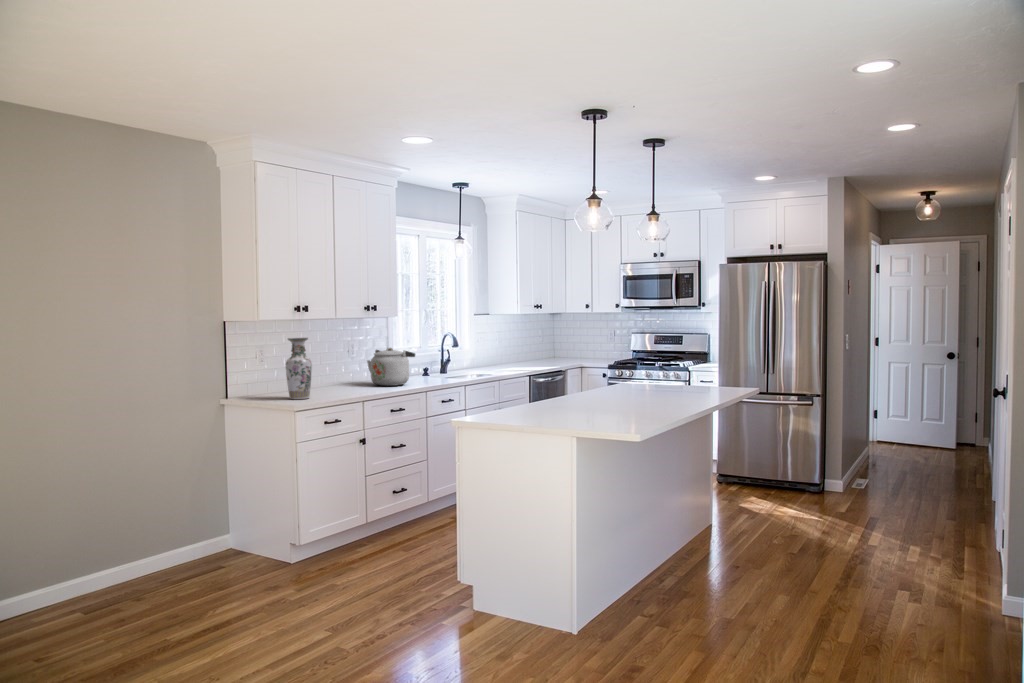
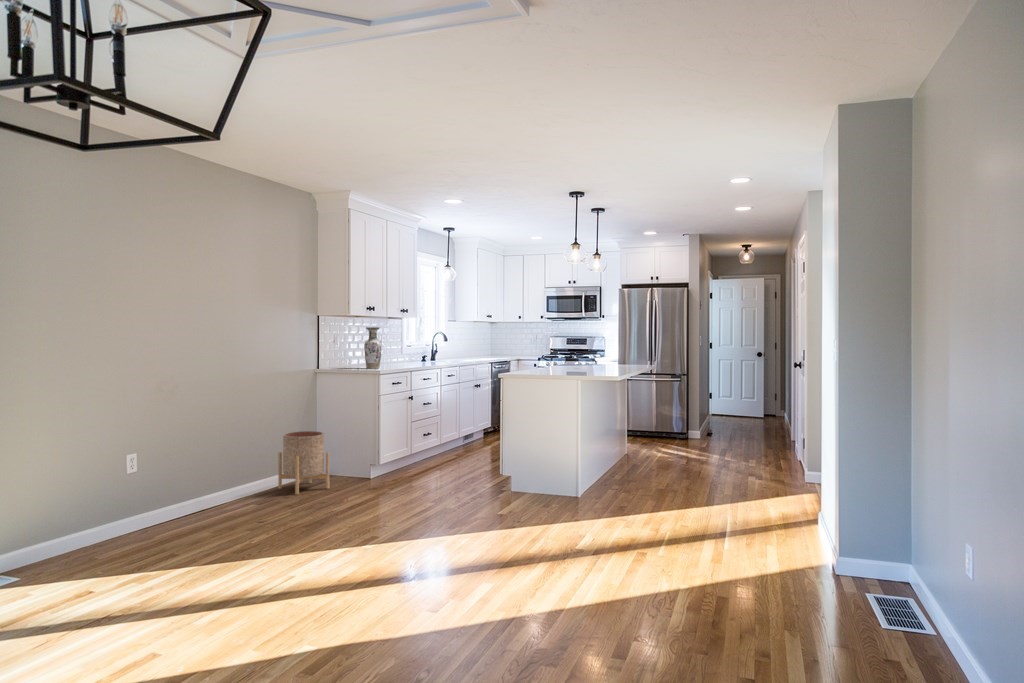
kettle: present [367,348,415,386] -> none [397,338,432,365]
planter: none [142,495,212,596] -> present [278,431,329,494]

